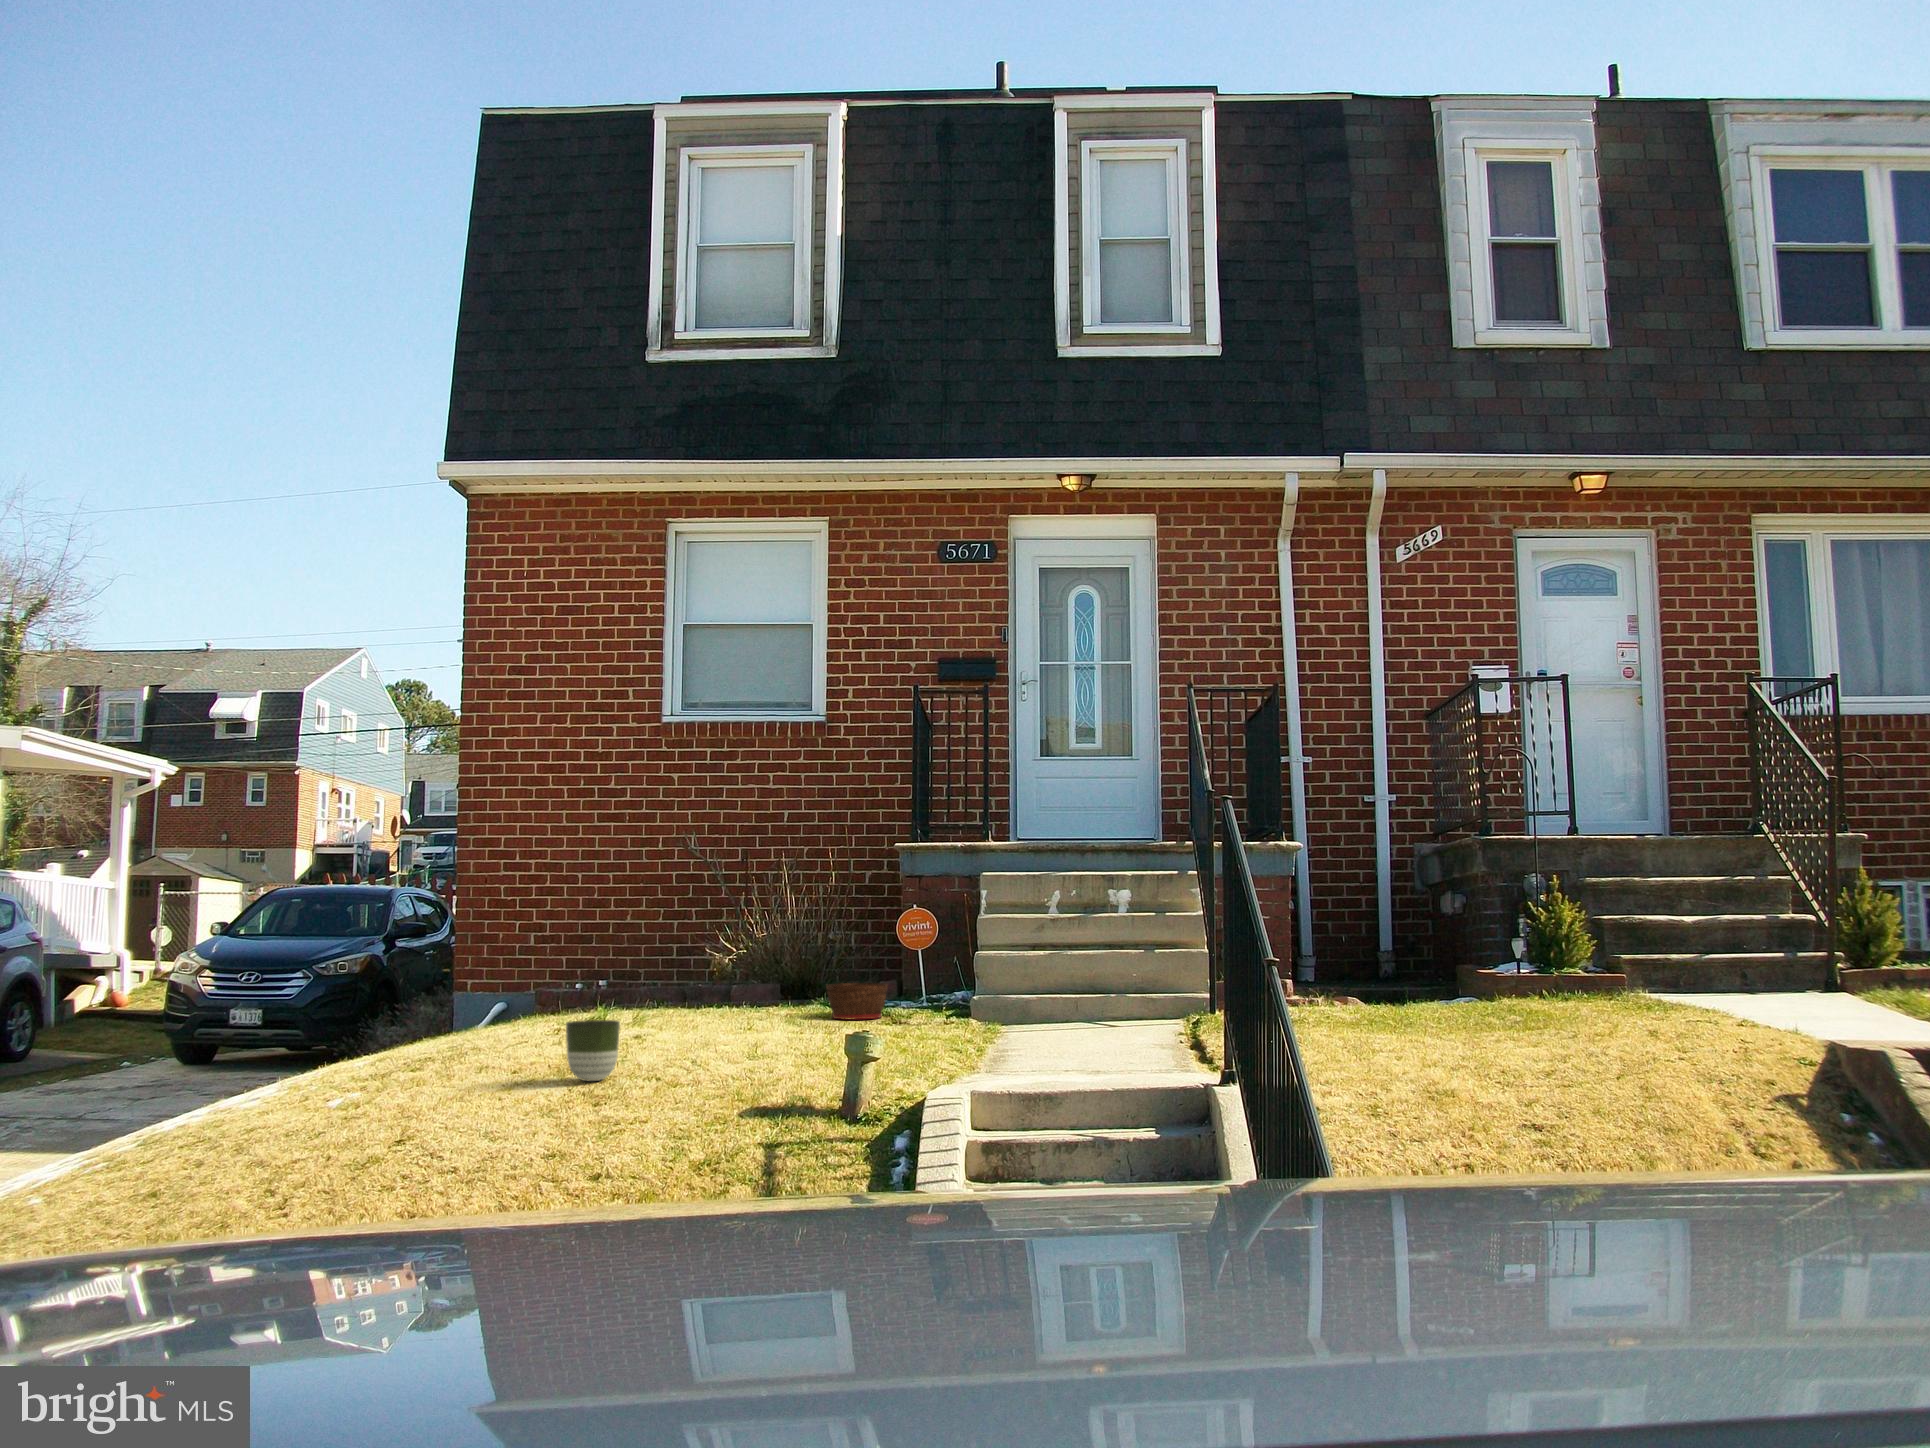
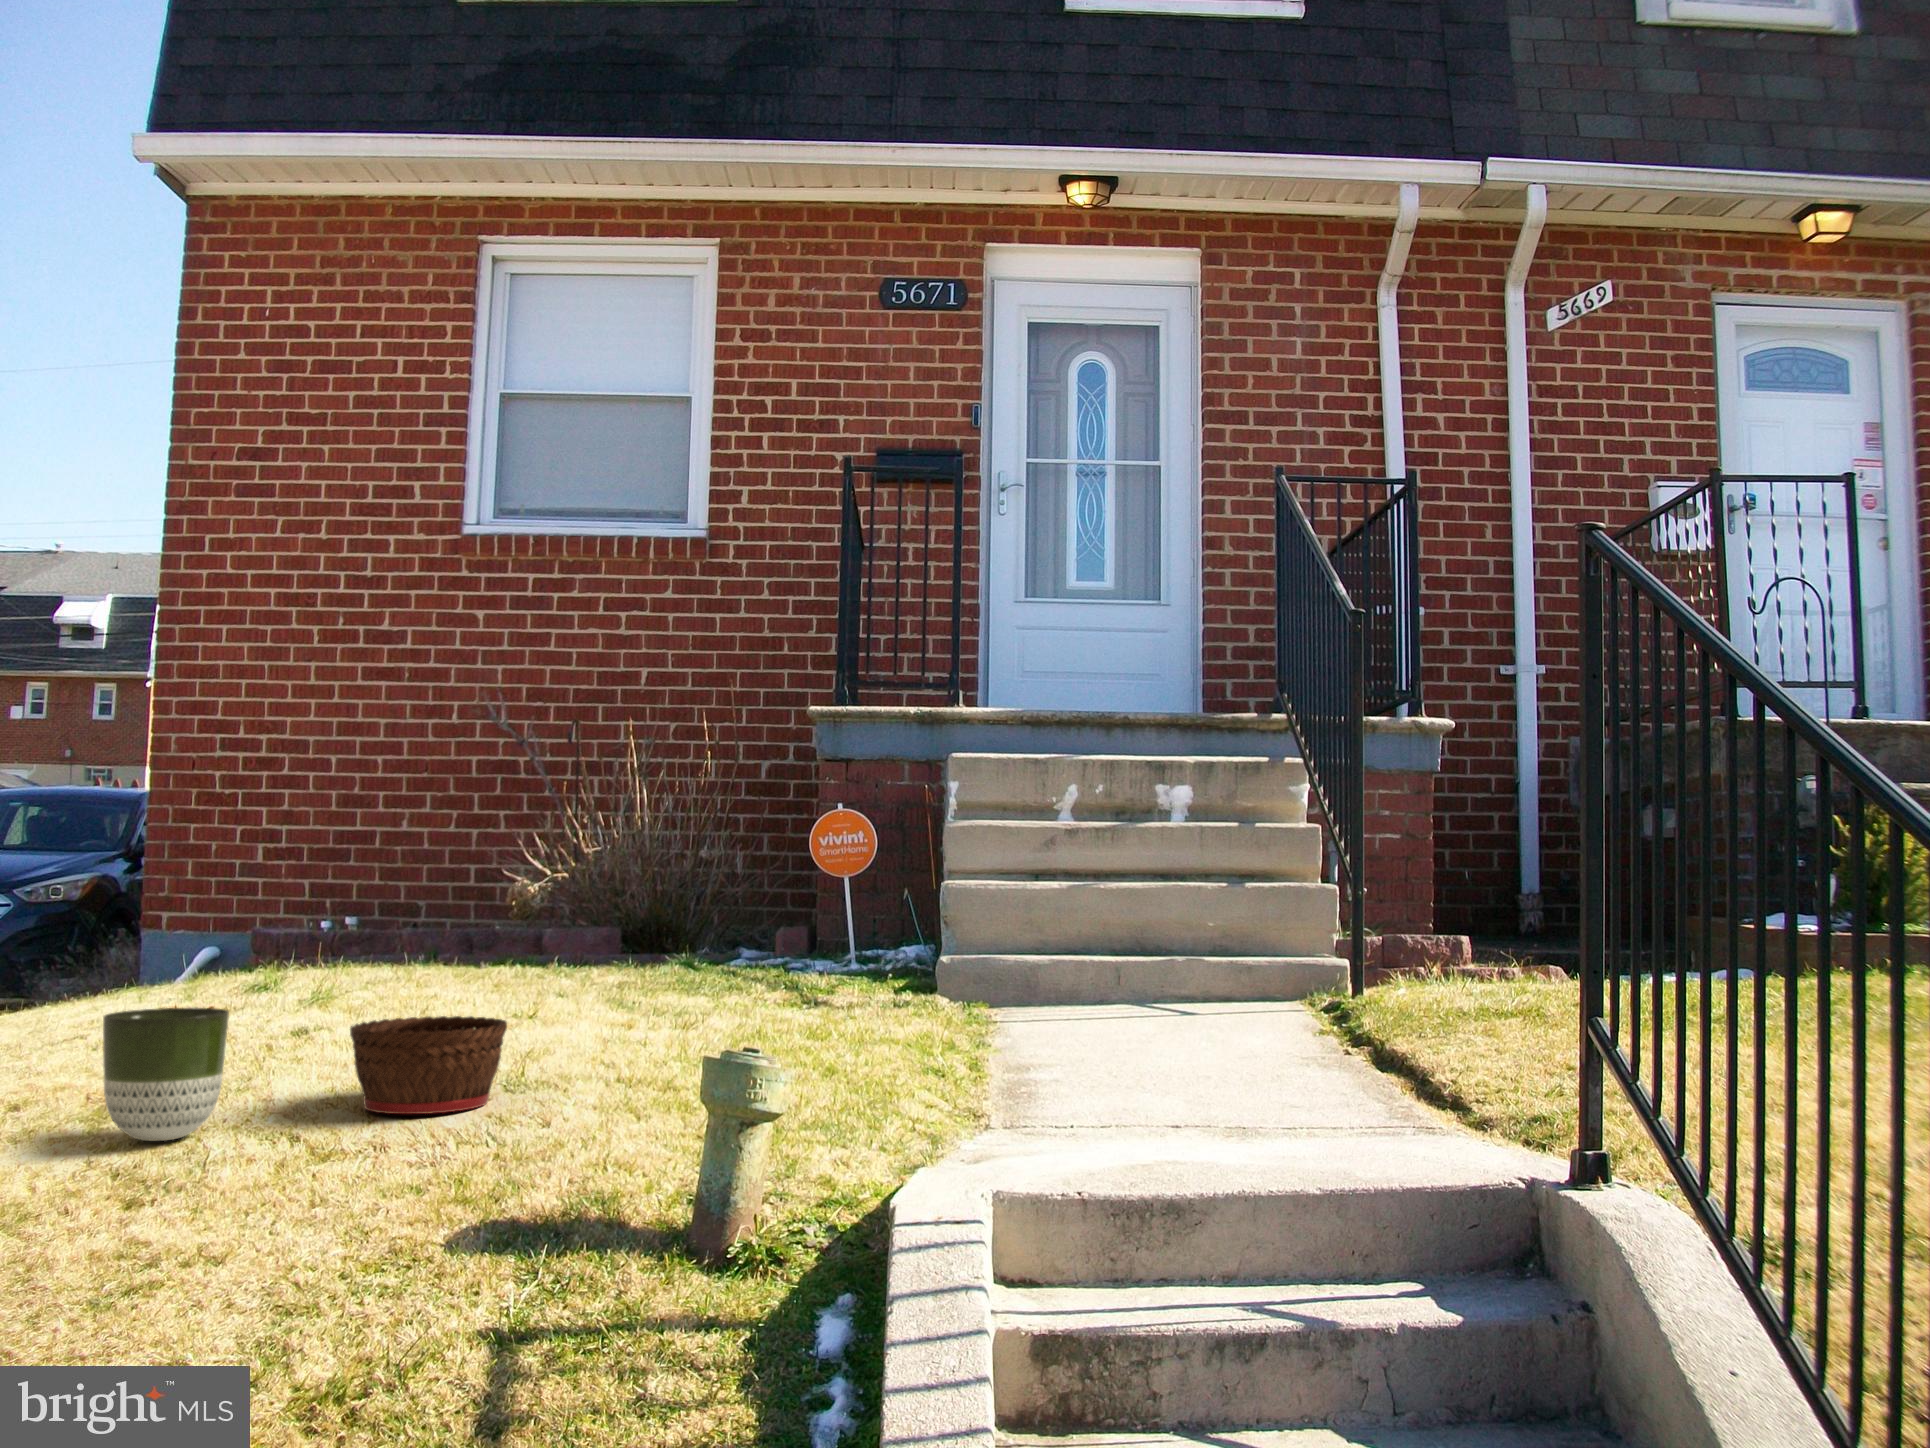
basket: present [826,983,888,1020] -> present [350,1016,507,1114]

